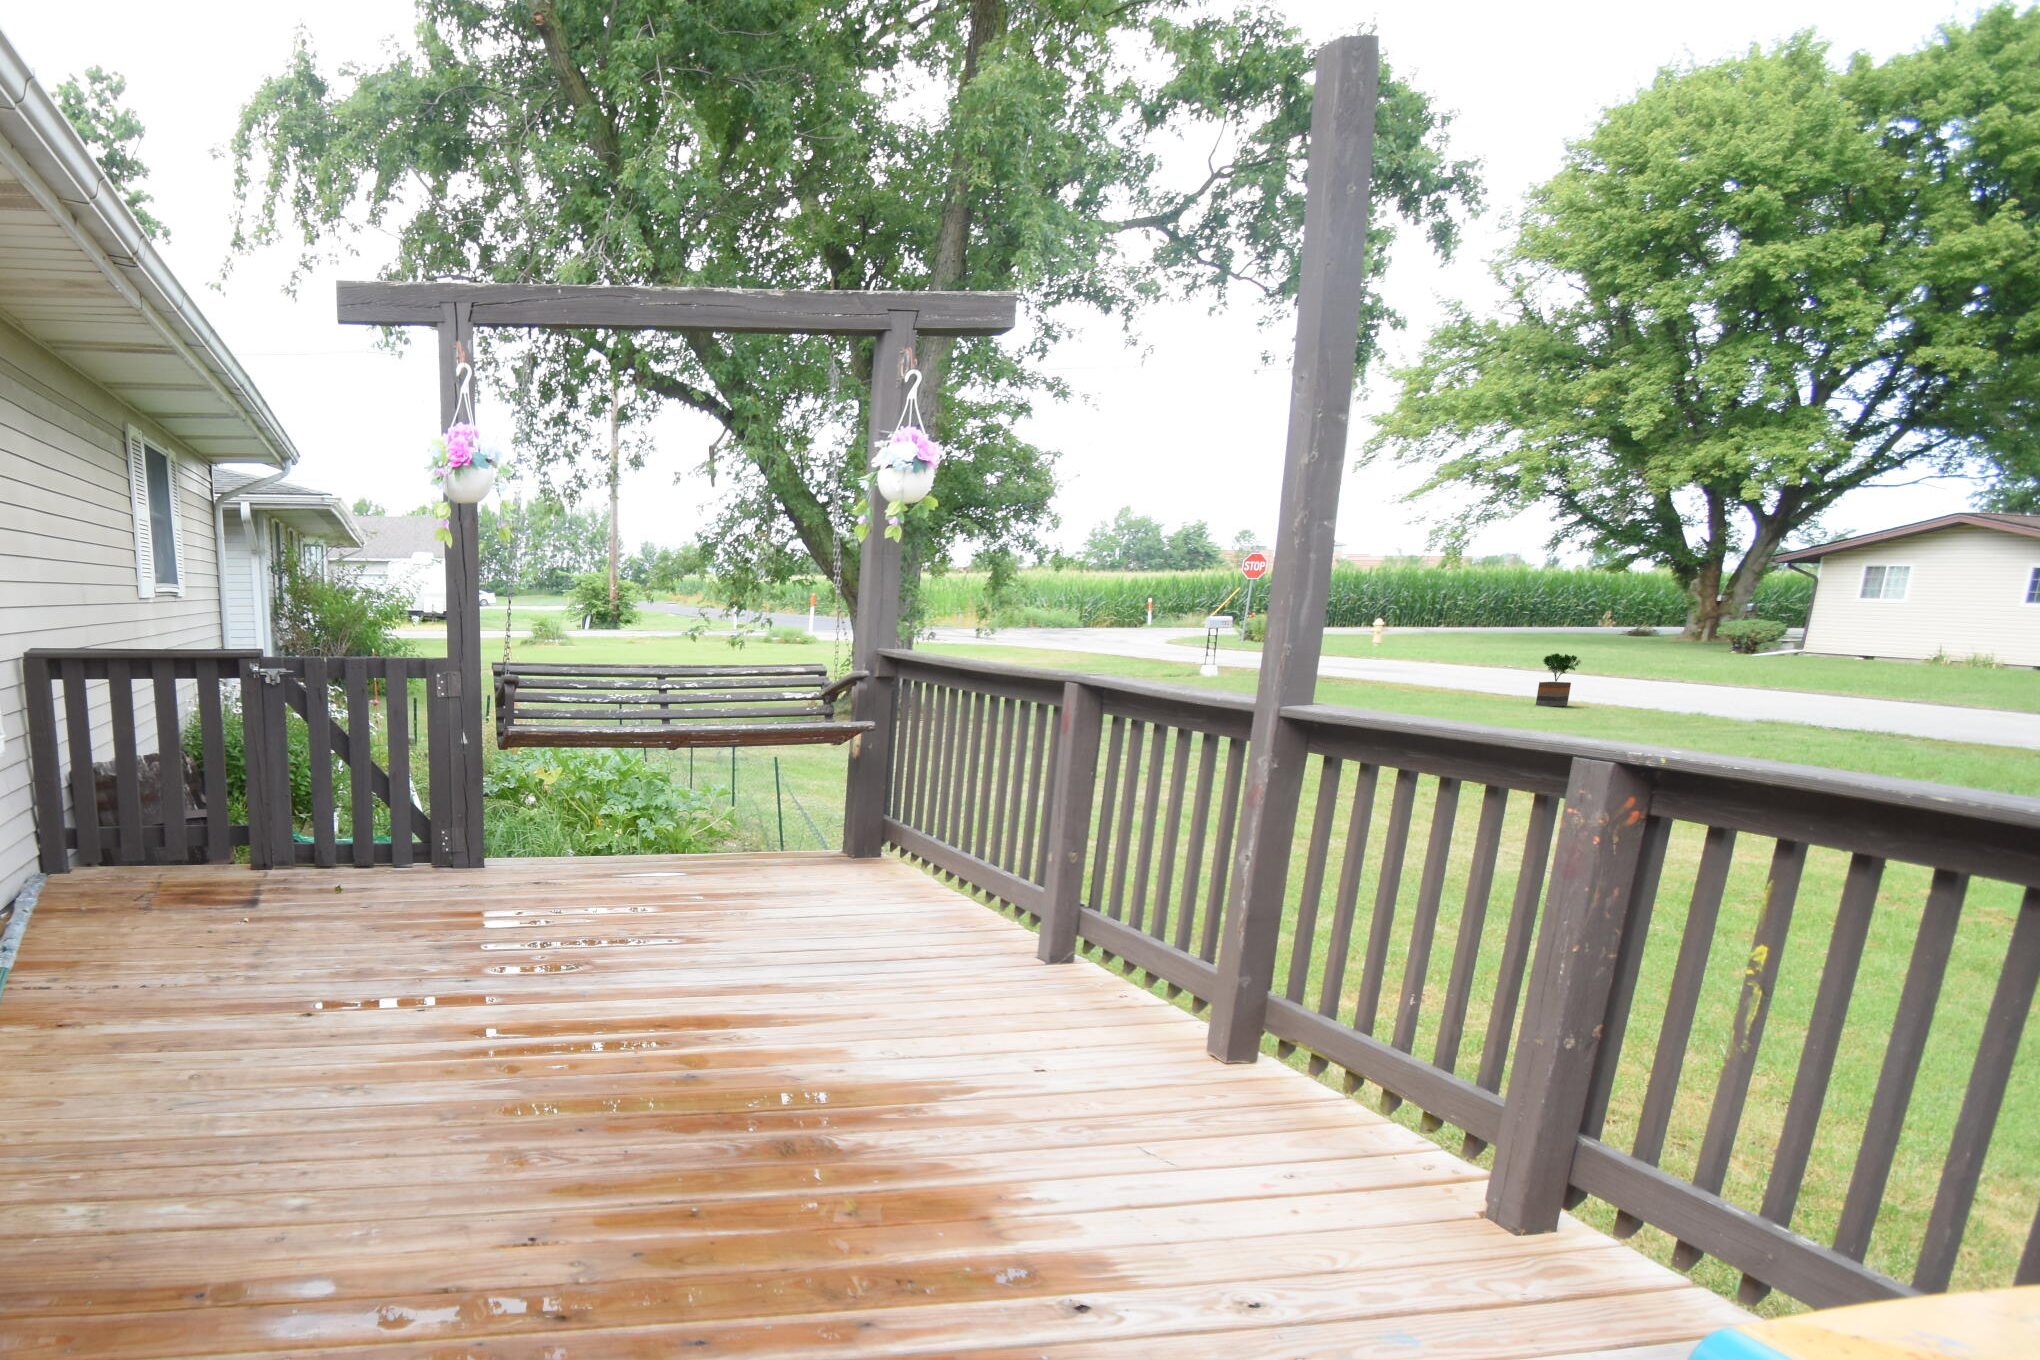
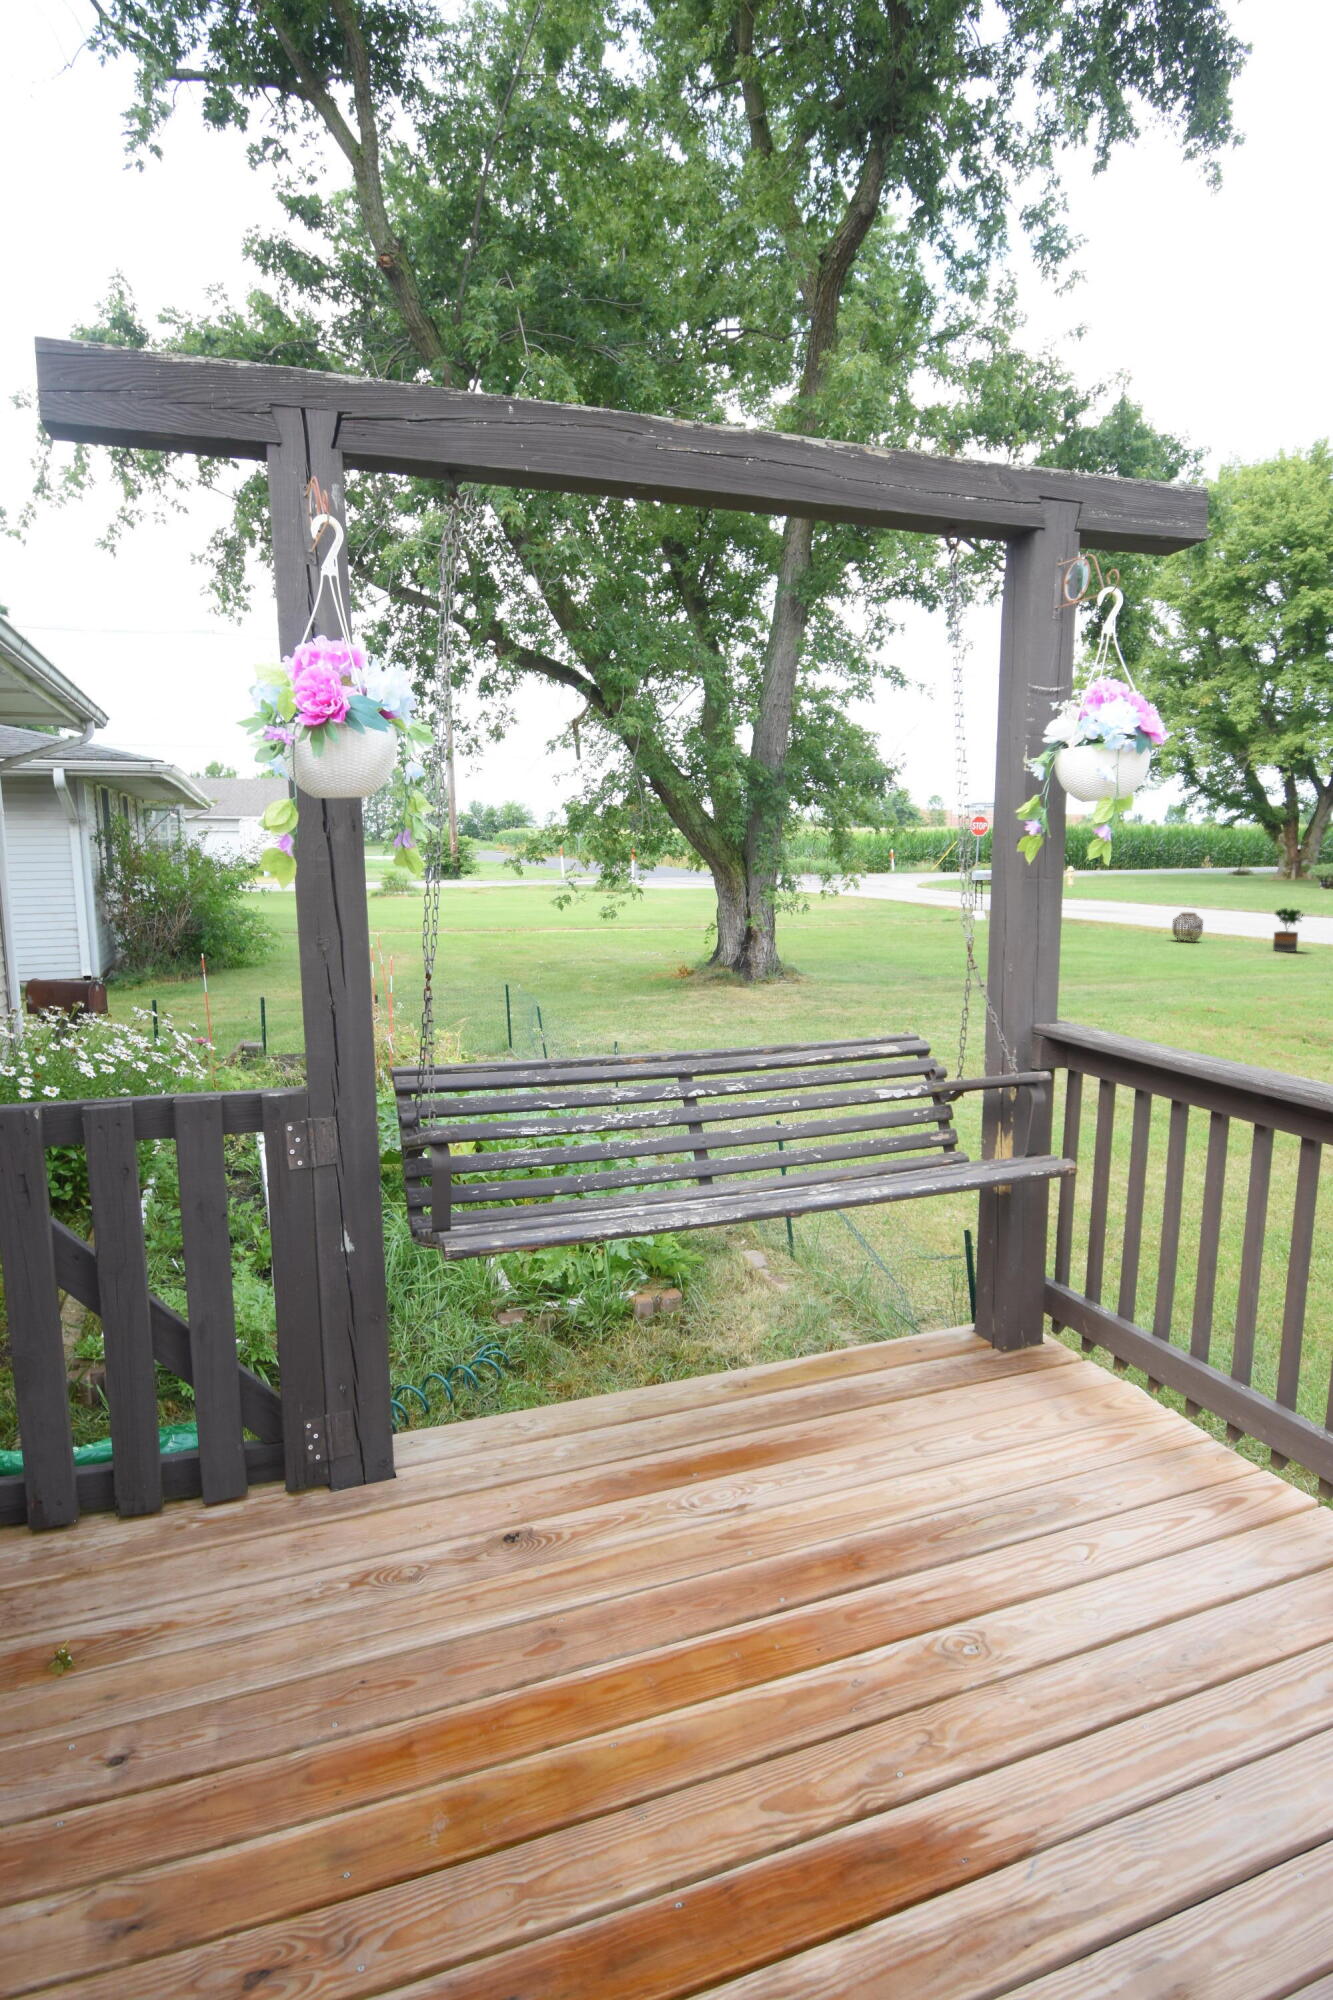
woven basket: none [1418,660,1458,695] -> present [1172,912,1203,942]

